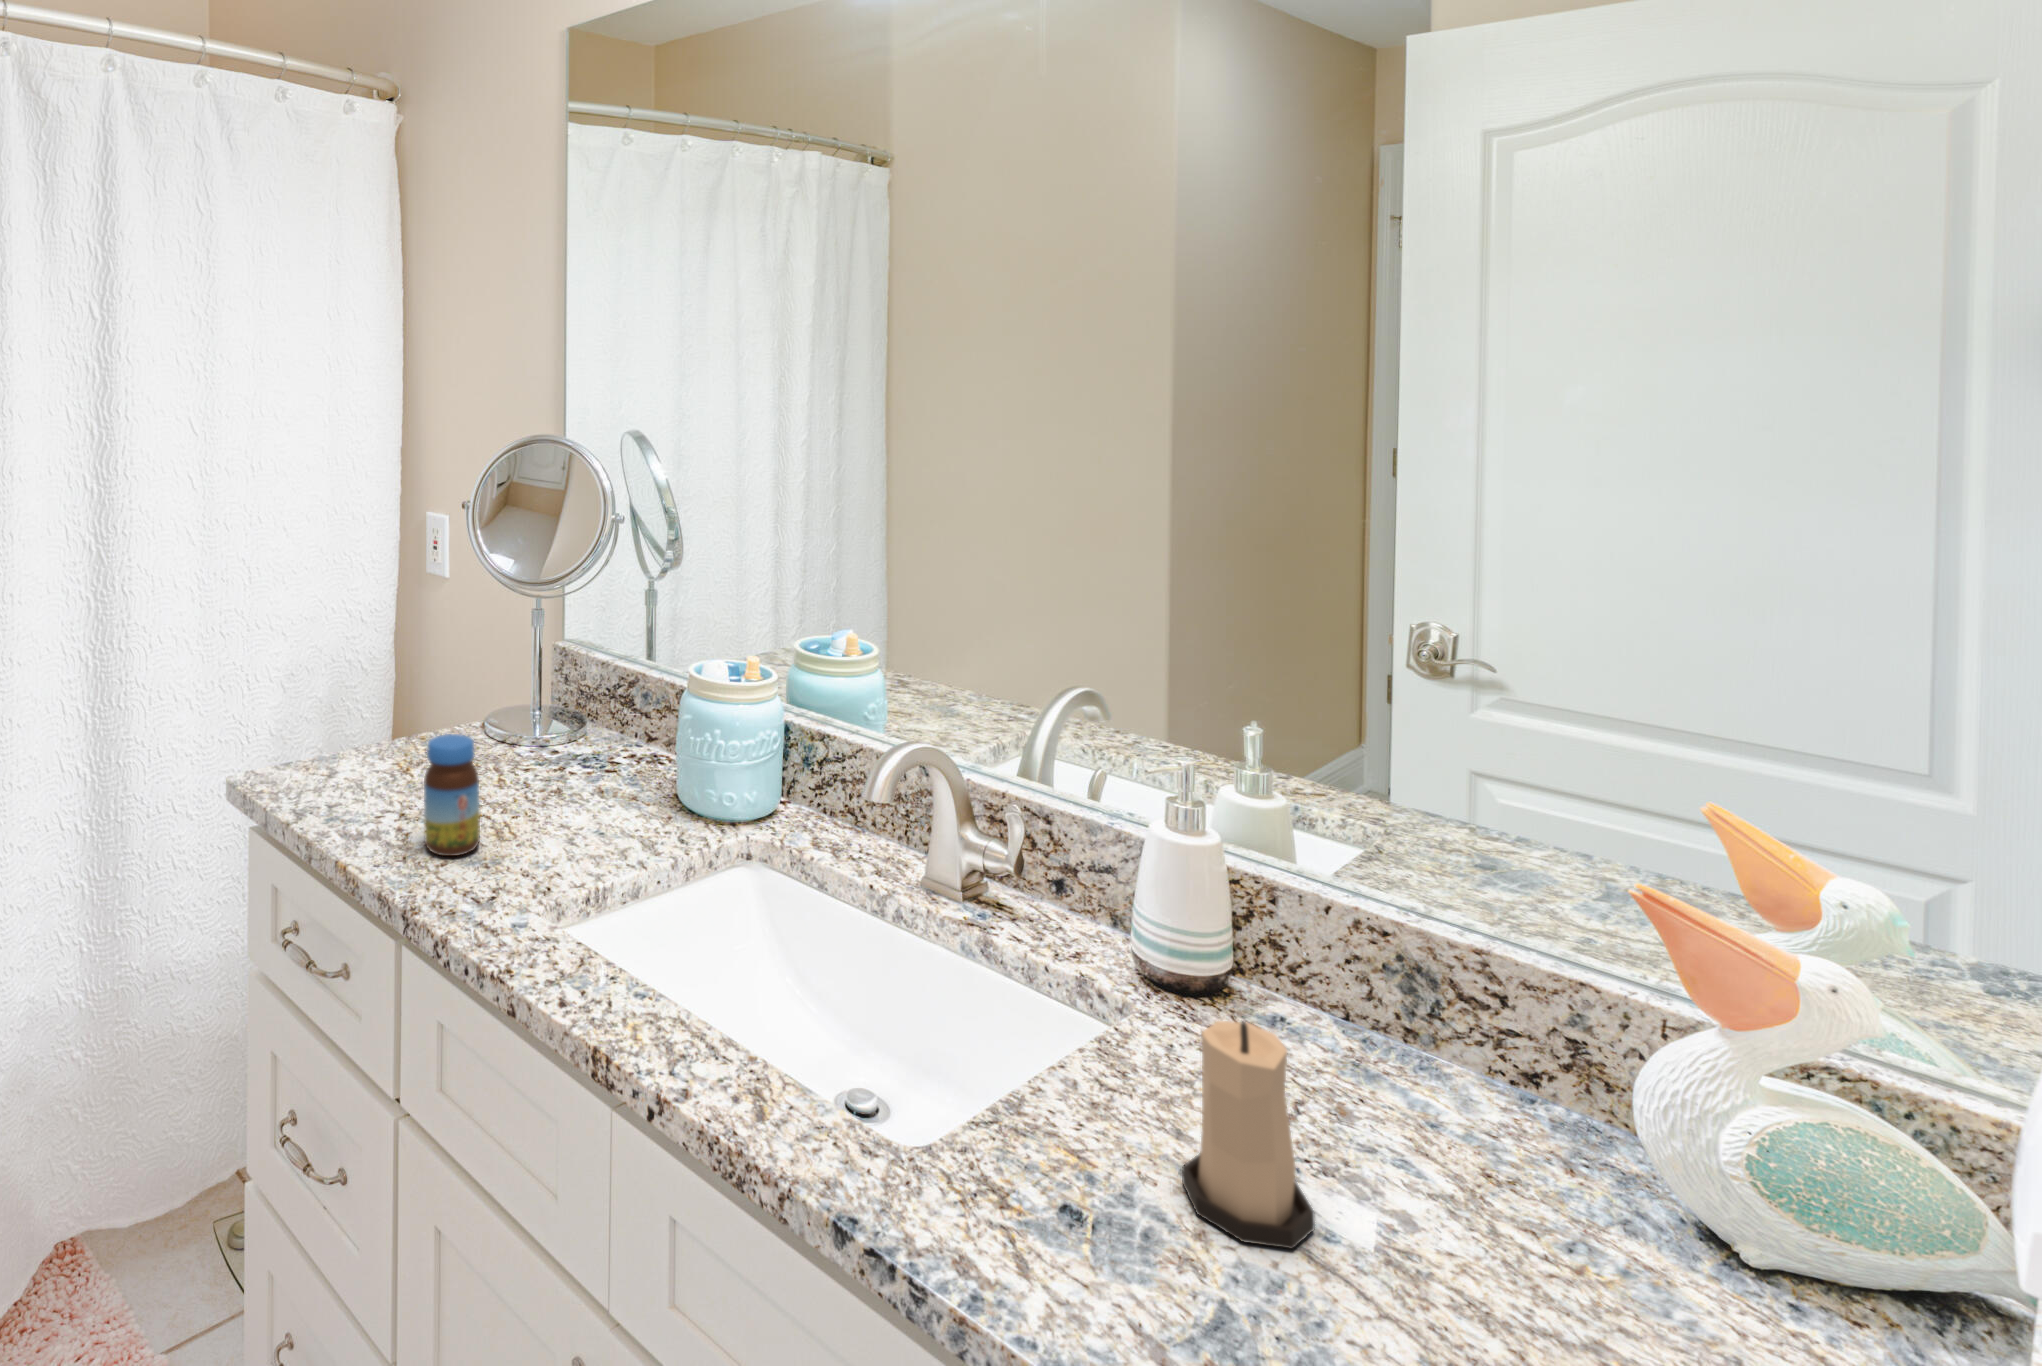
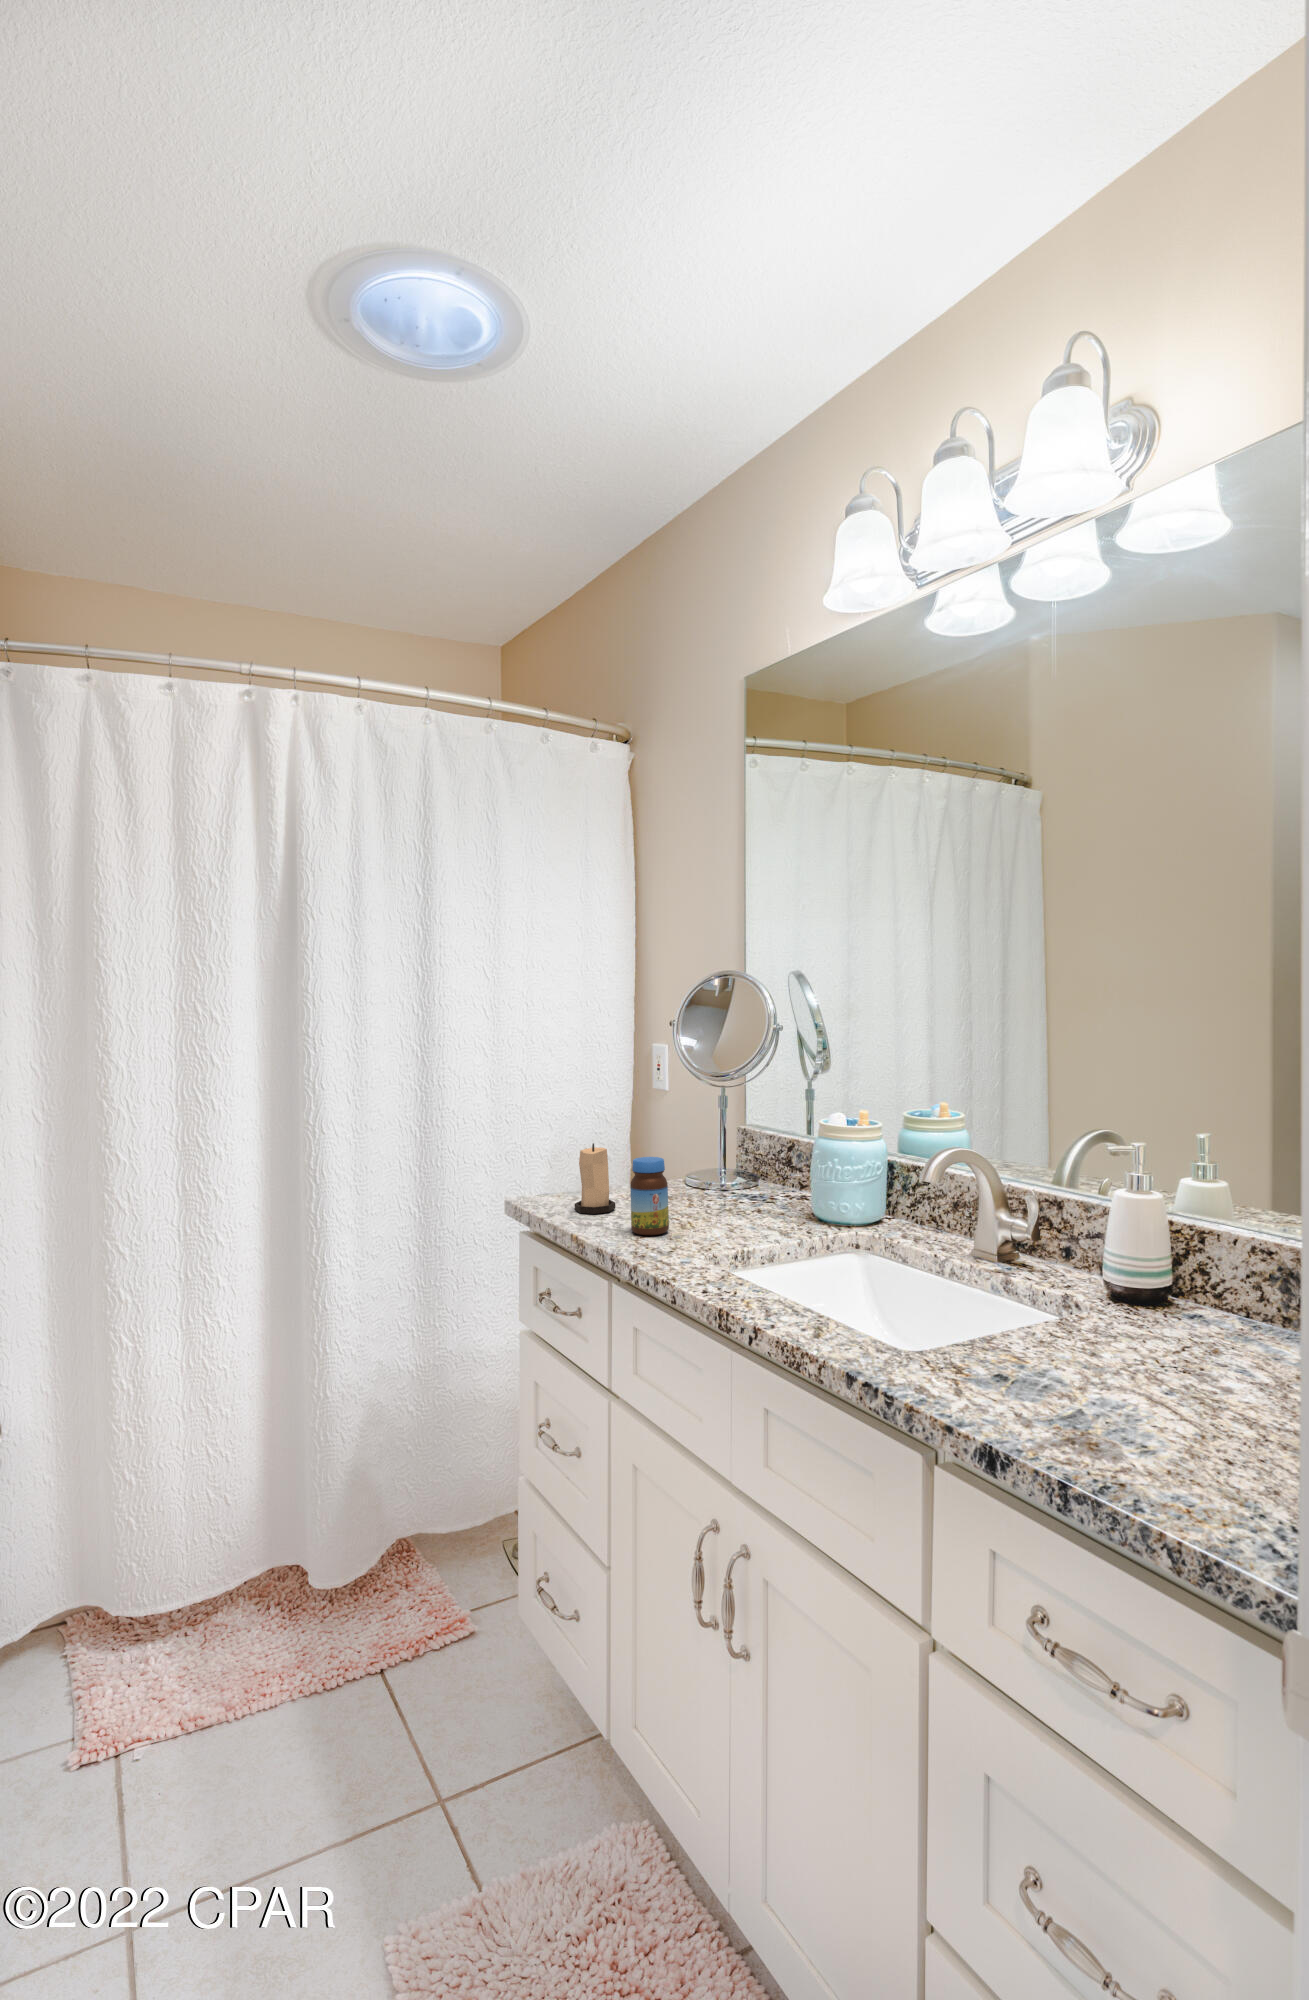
candle: present [1182,1021,1315,1248] -> present [575,1143,615,1214]

